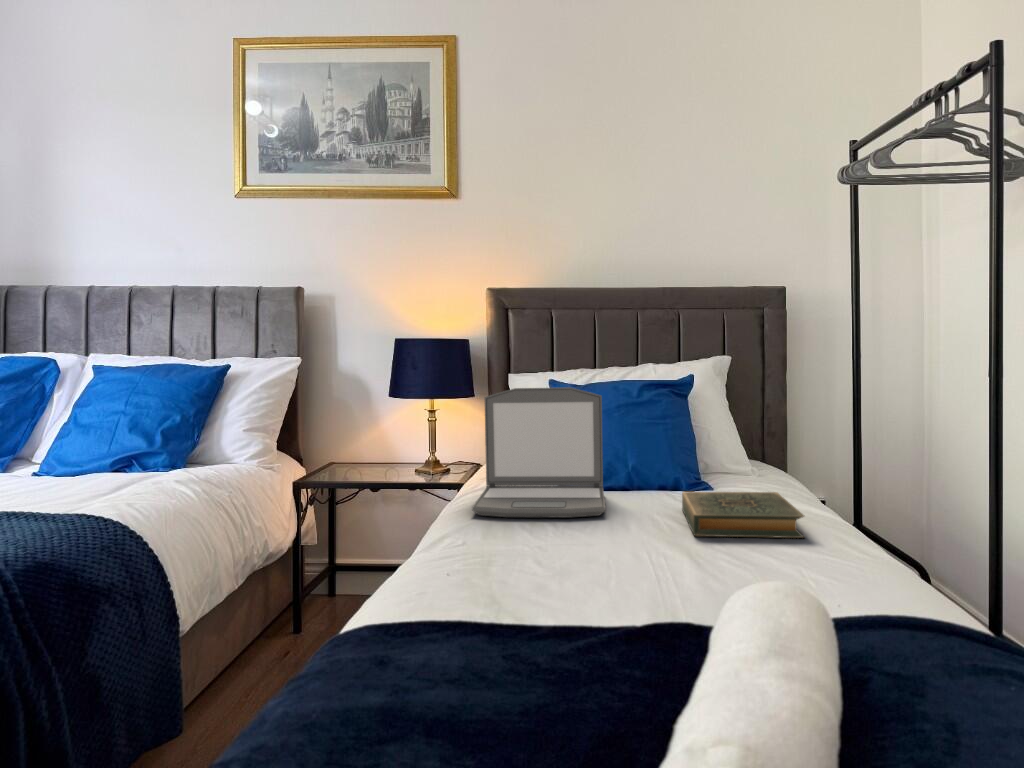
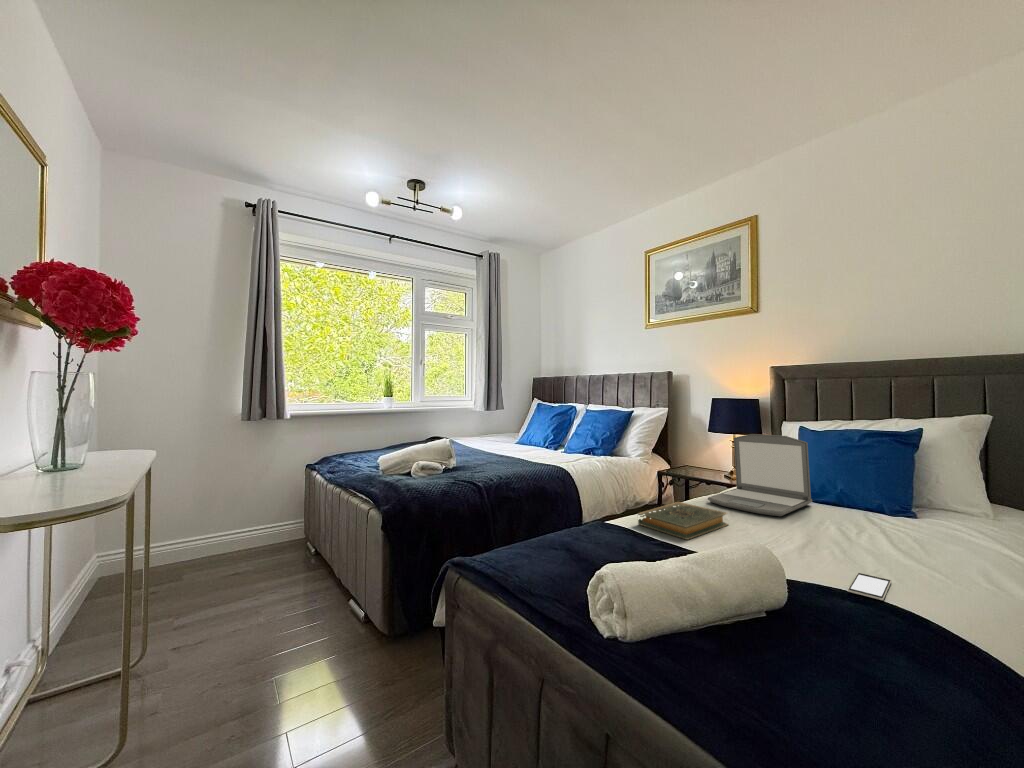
hardback book: present [682,492,805,538] -> present [638,502,728,540]
smartphone: none [806,561,885,589] -> present [847,573,891,600]

